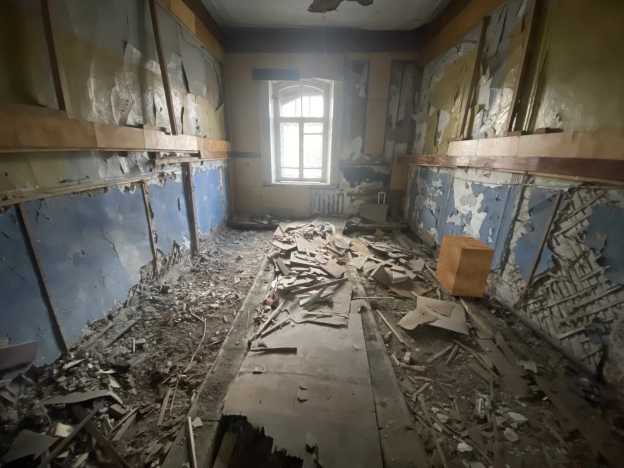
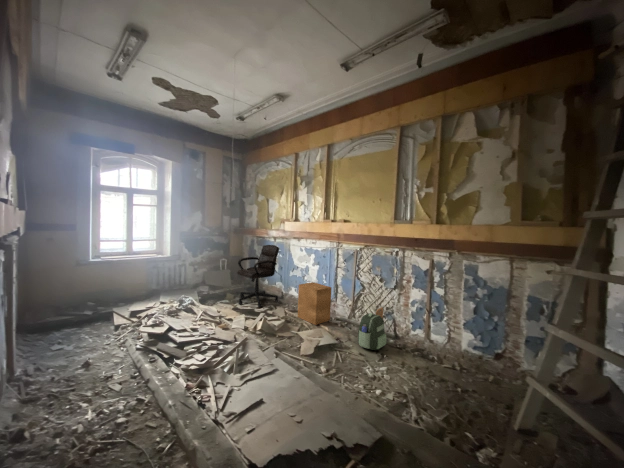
chair: none [379,179,441,252] -> present [237,245,279,307]
backpack: none [497,312,586,380] -> present [358,307,386,350]

